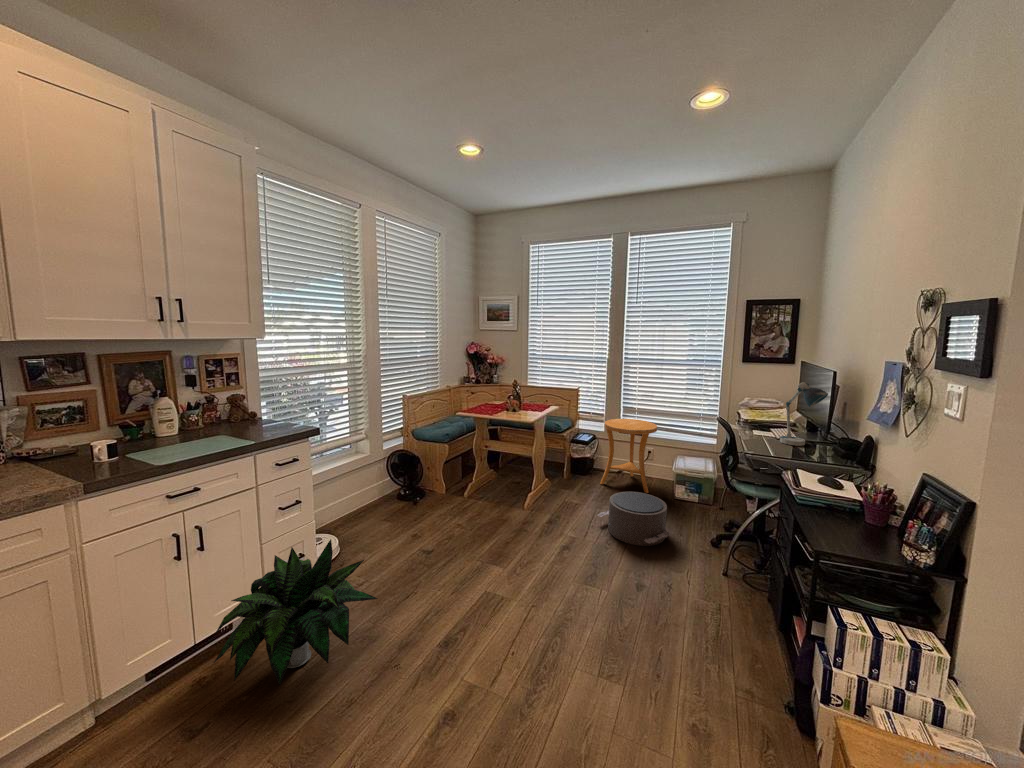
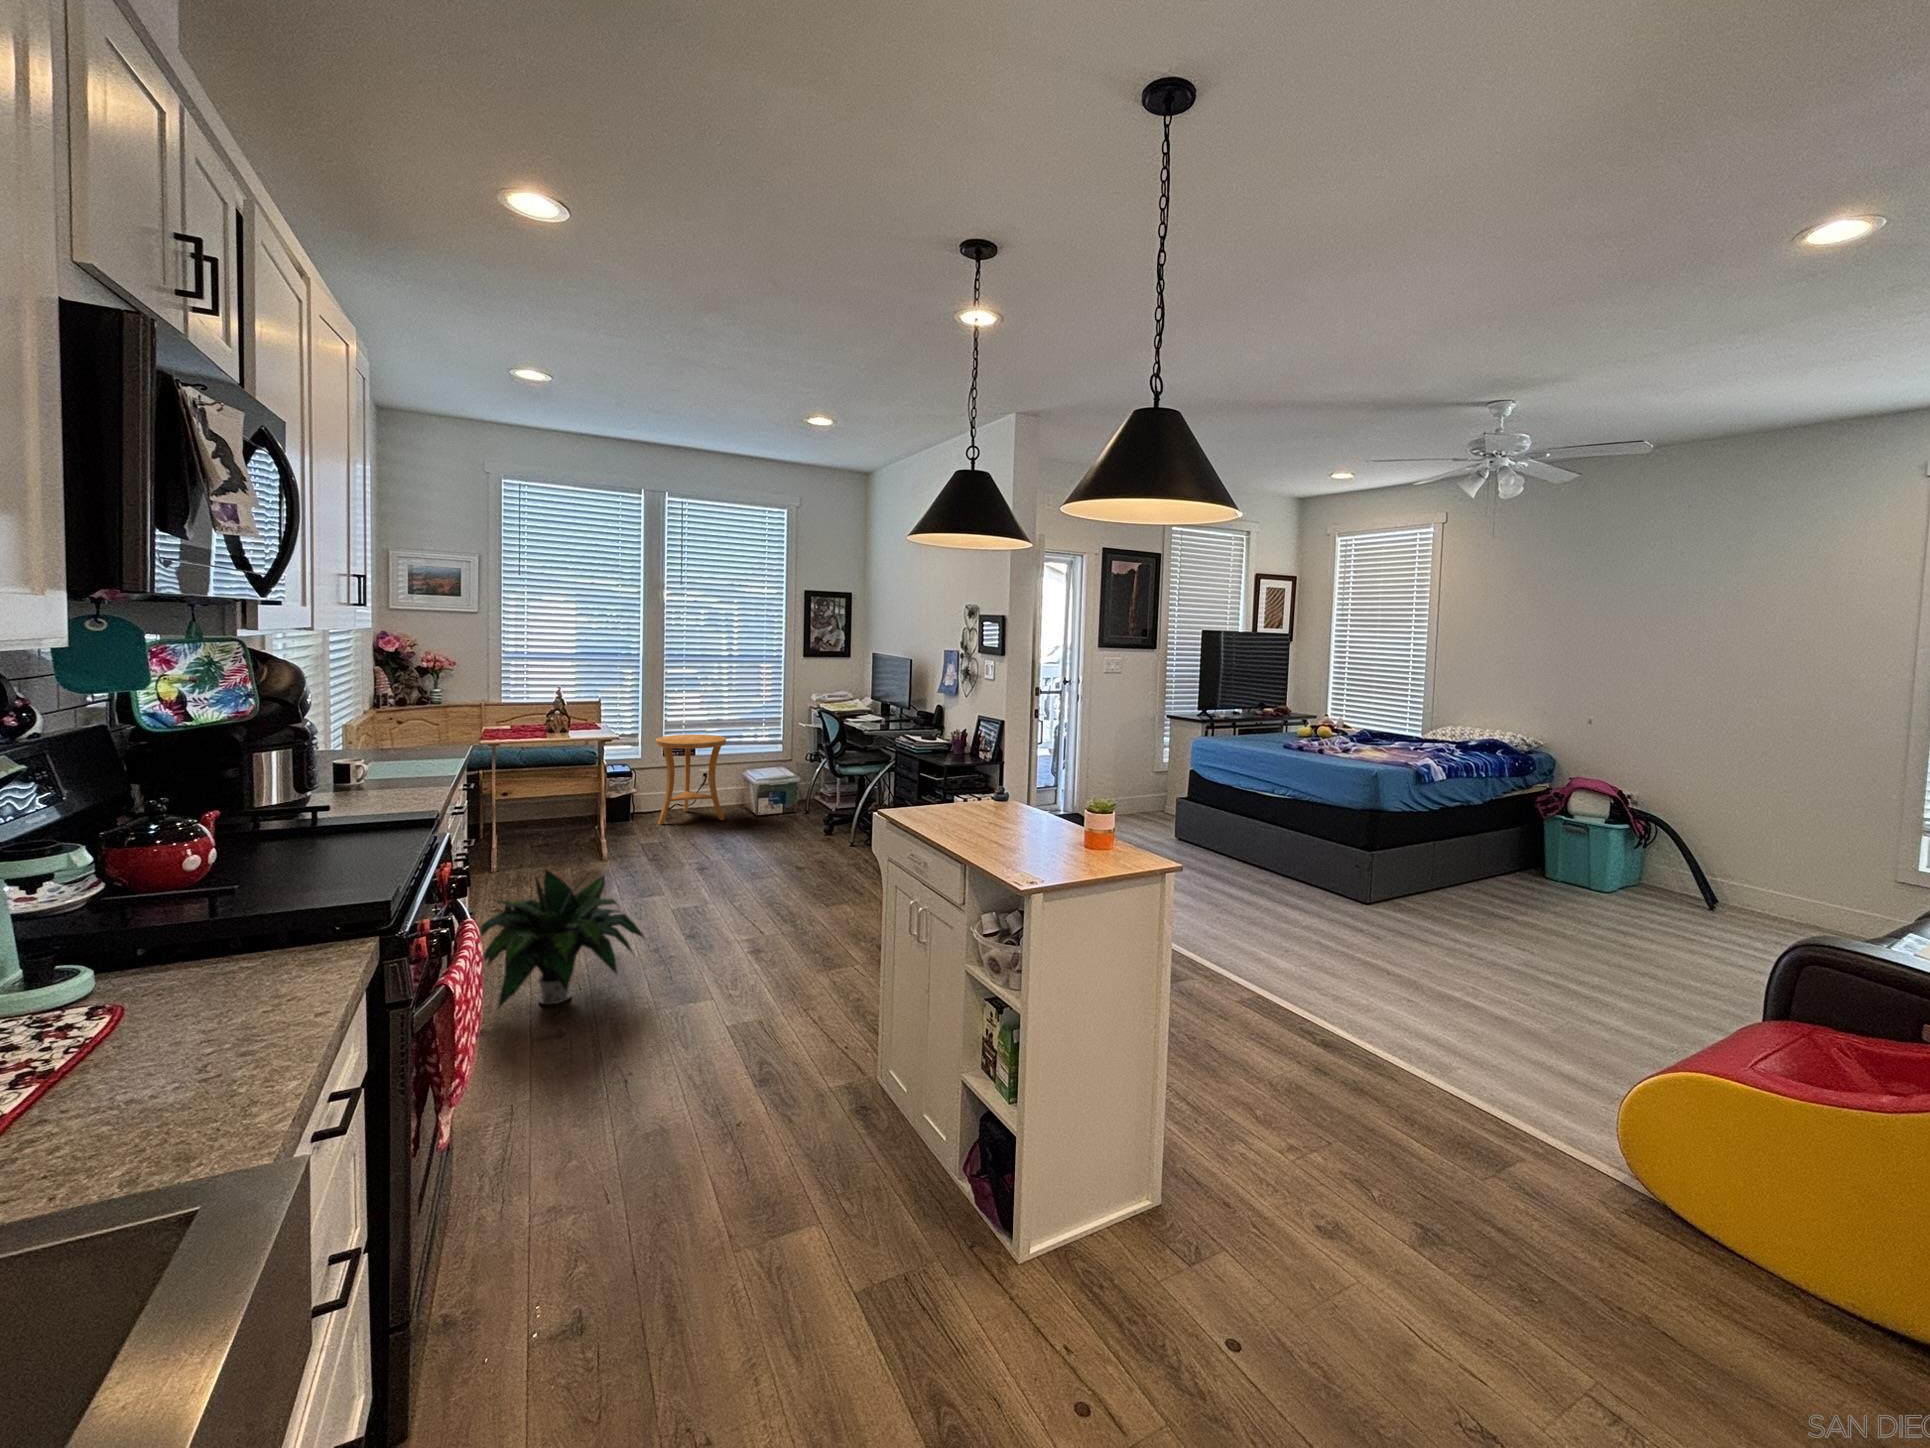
desk lamp: present [780,382,828,446] -> none [874,669,909,724]
pouf: present [598,492,670,546] -> none [705,806,792,855]

